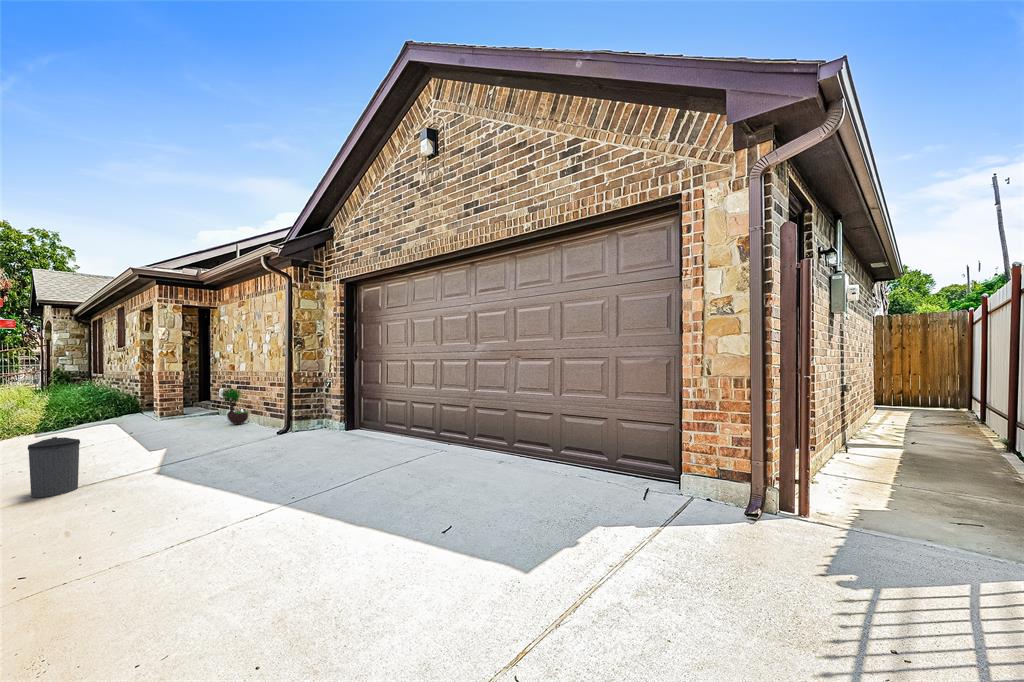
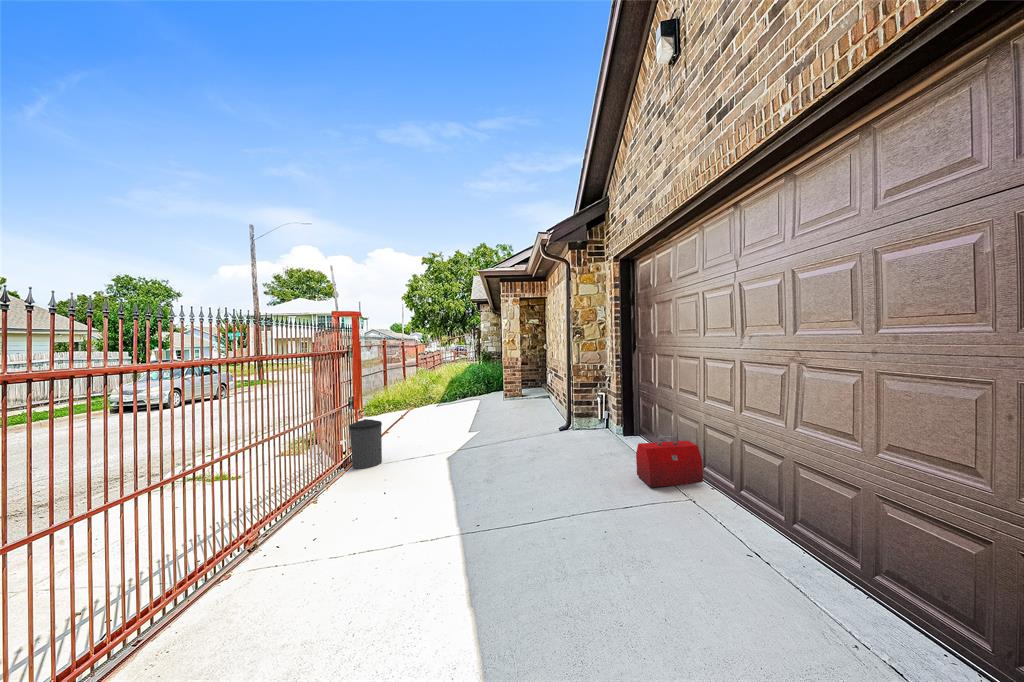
potted tree: present [220,388,248,425] -> none [532,370,556,409]
toolbox: none [379,411,422,445] -> present [636,436,703,487]

